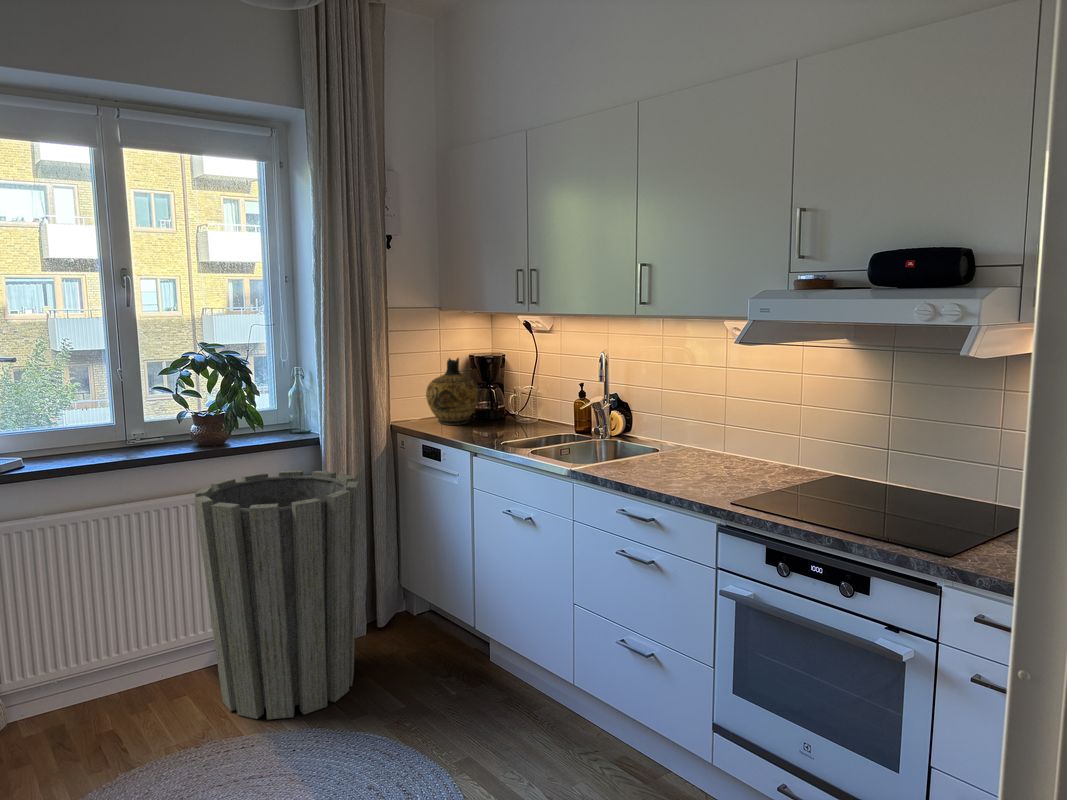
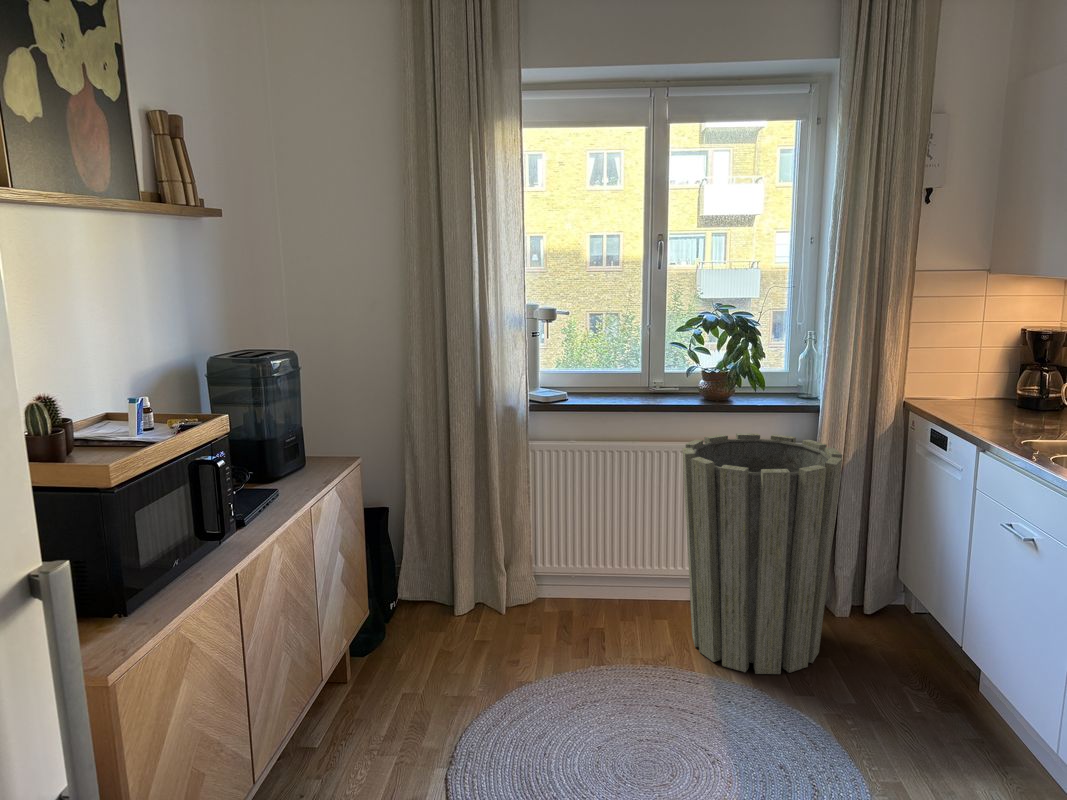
ceramic jug: present [426,358,480,425] -> none [949,332,1022,411]

